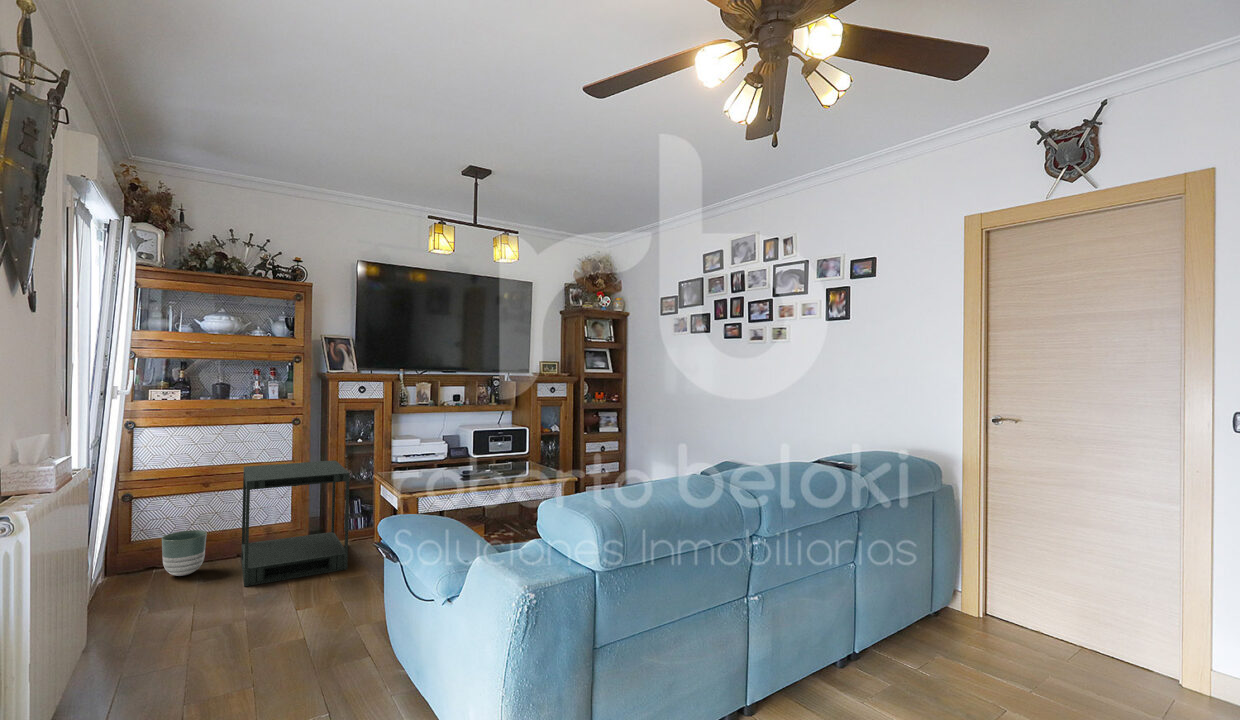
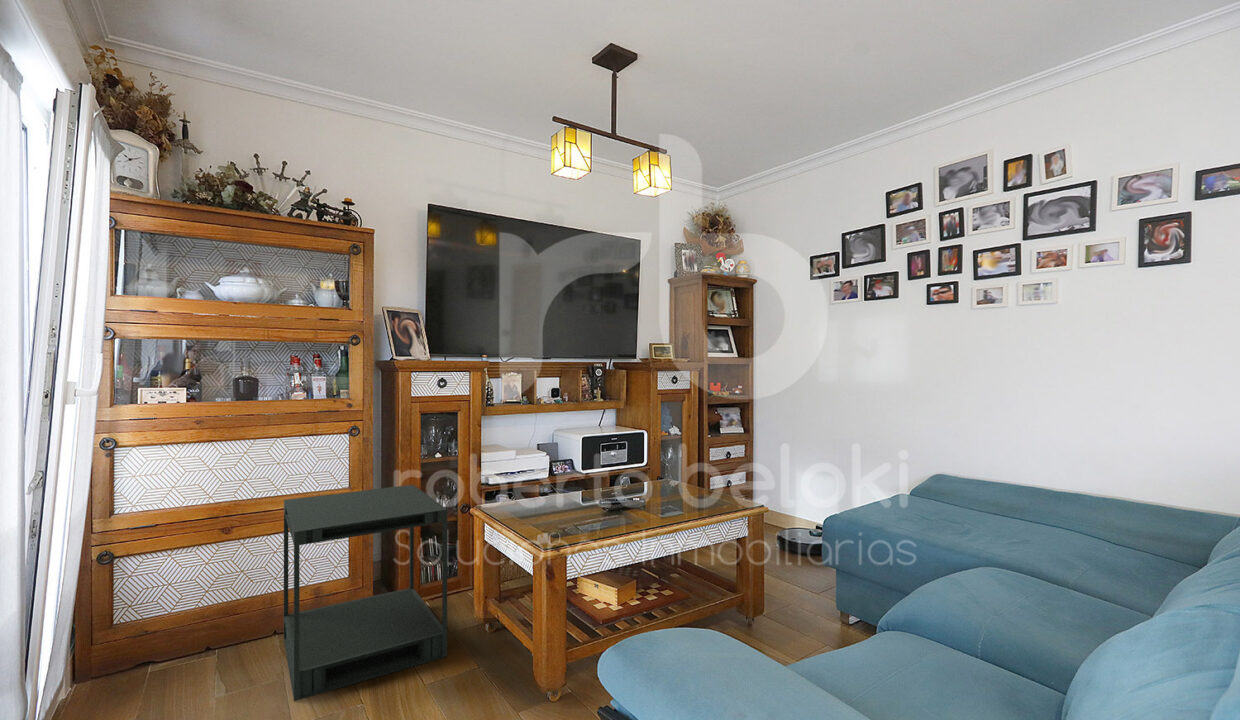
planter: present [162,530,207,576] -> none [161,601,231,678]

